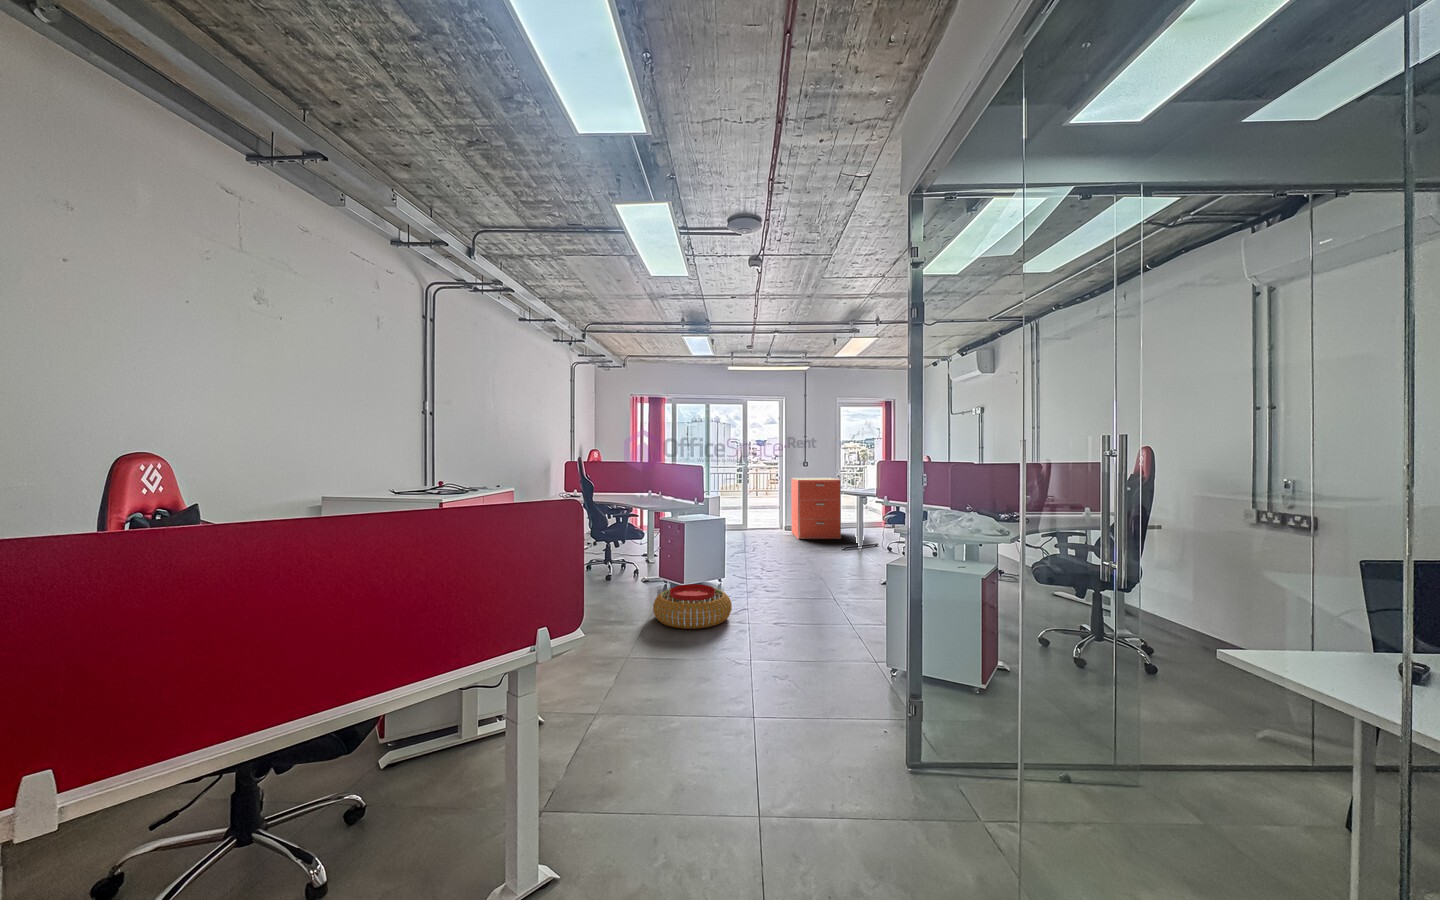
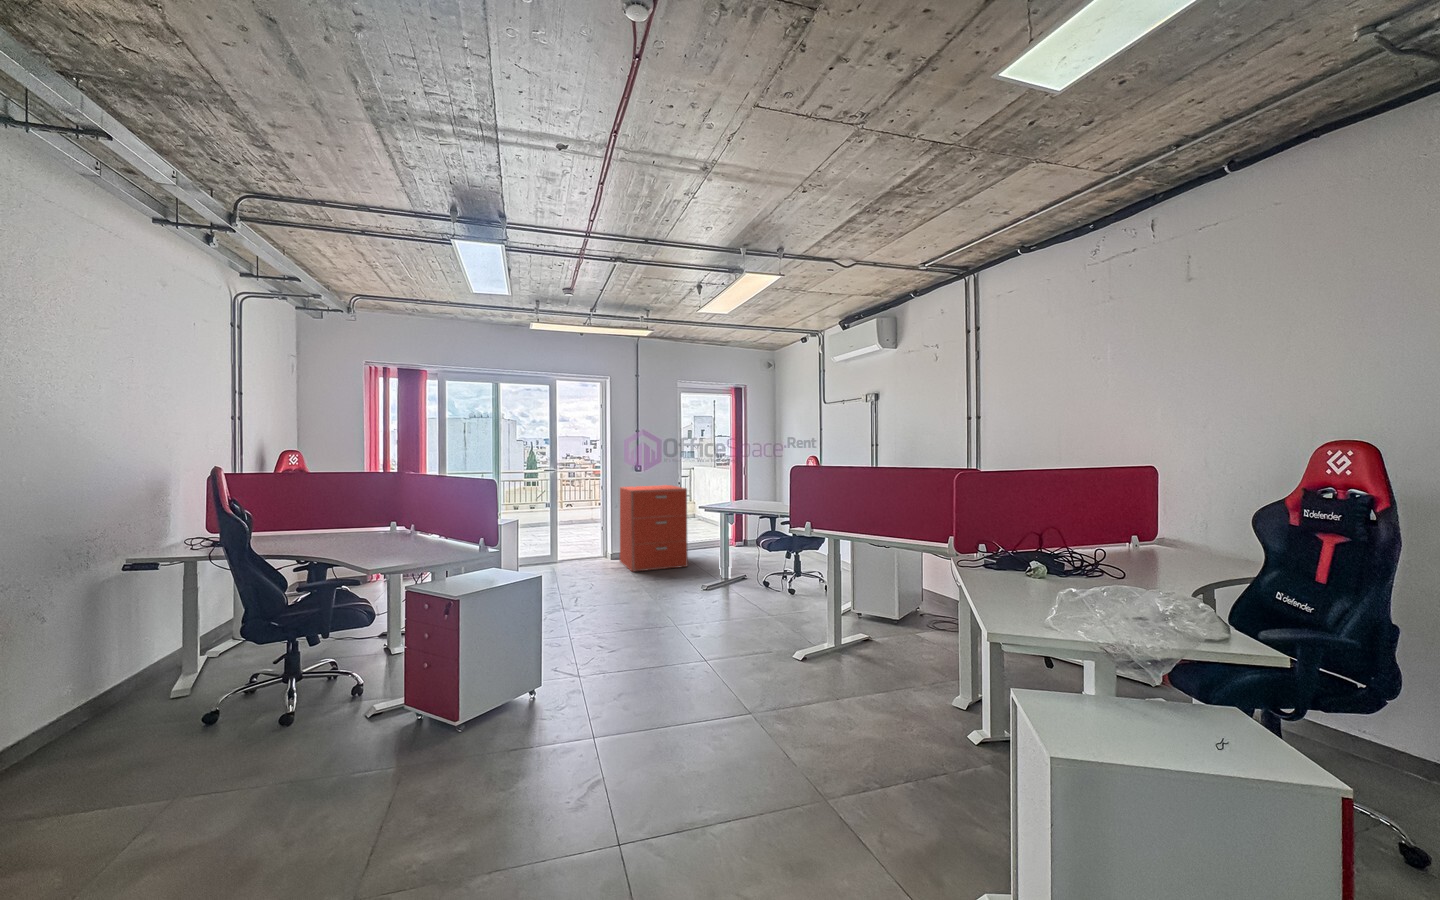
pouf: present [653,584,732,629] -> none [393,716,564,839]

